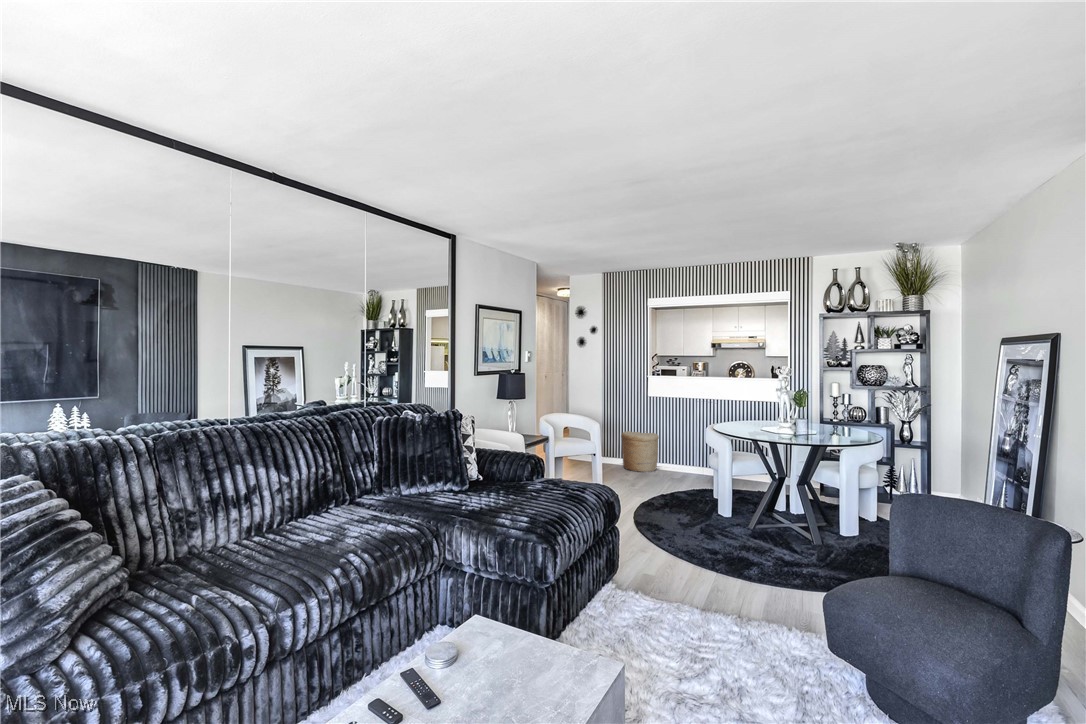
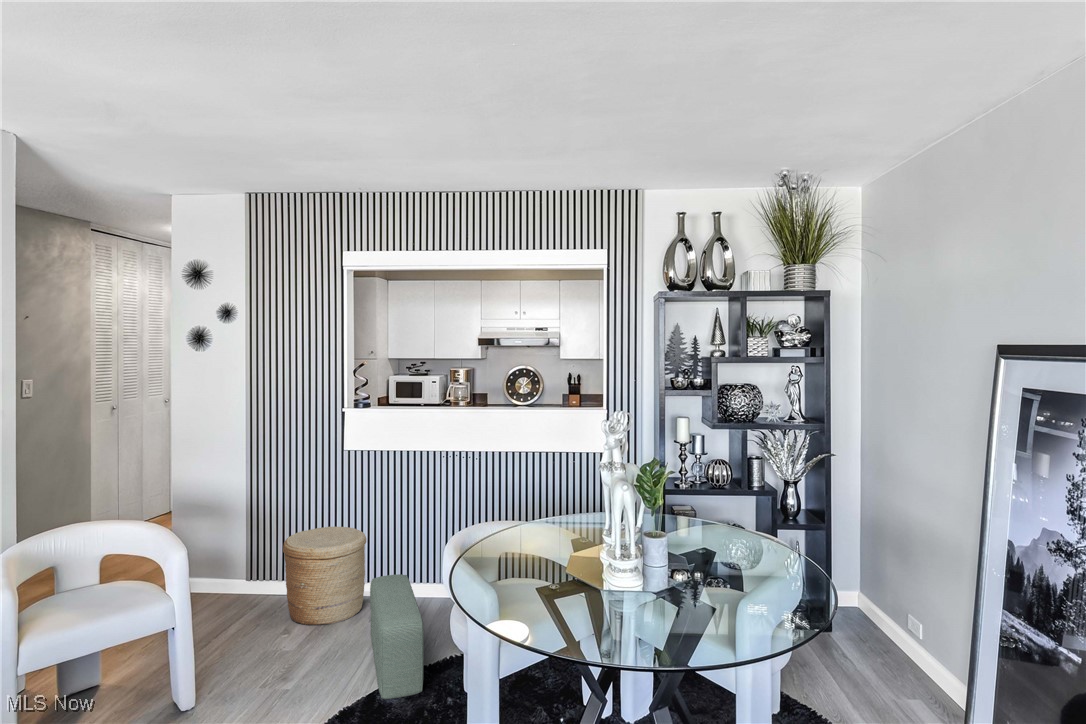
pouf: none [665,449,695,492] -> present [370,574,424,699]

